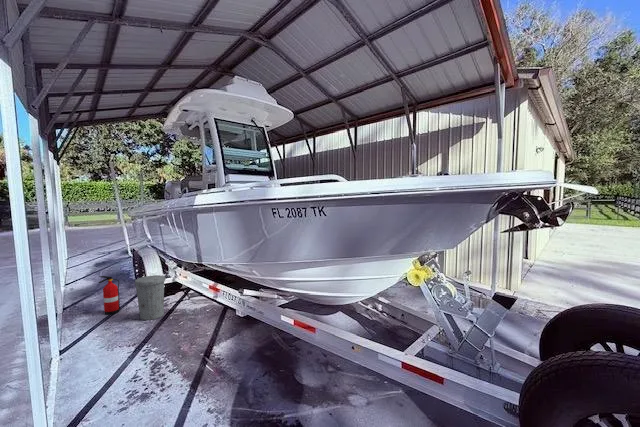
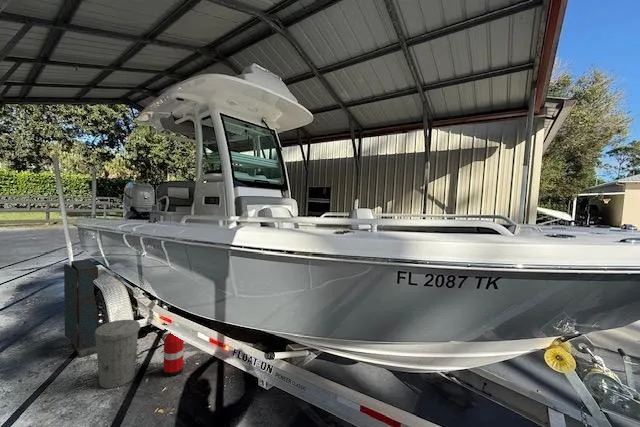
cabinet: none [118,236,142,305] -> present [64,259,98,358]
fire extinguisher: present [99,276,121,315] -> present [161,323,184,377]

